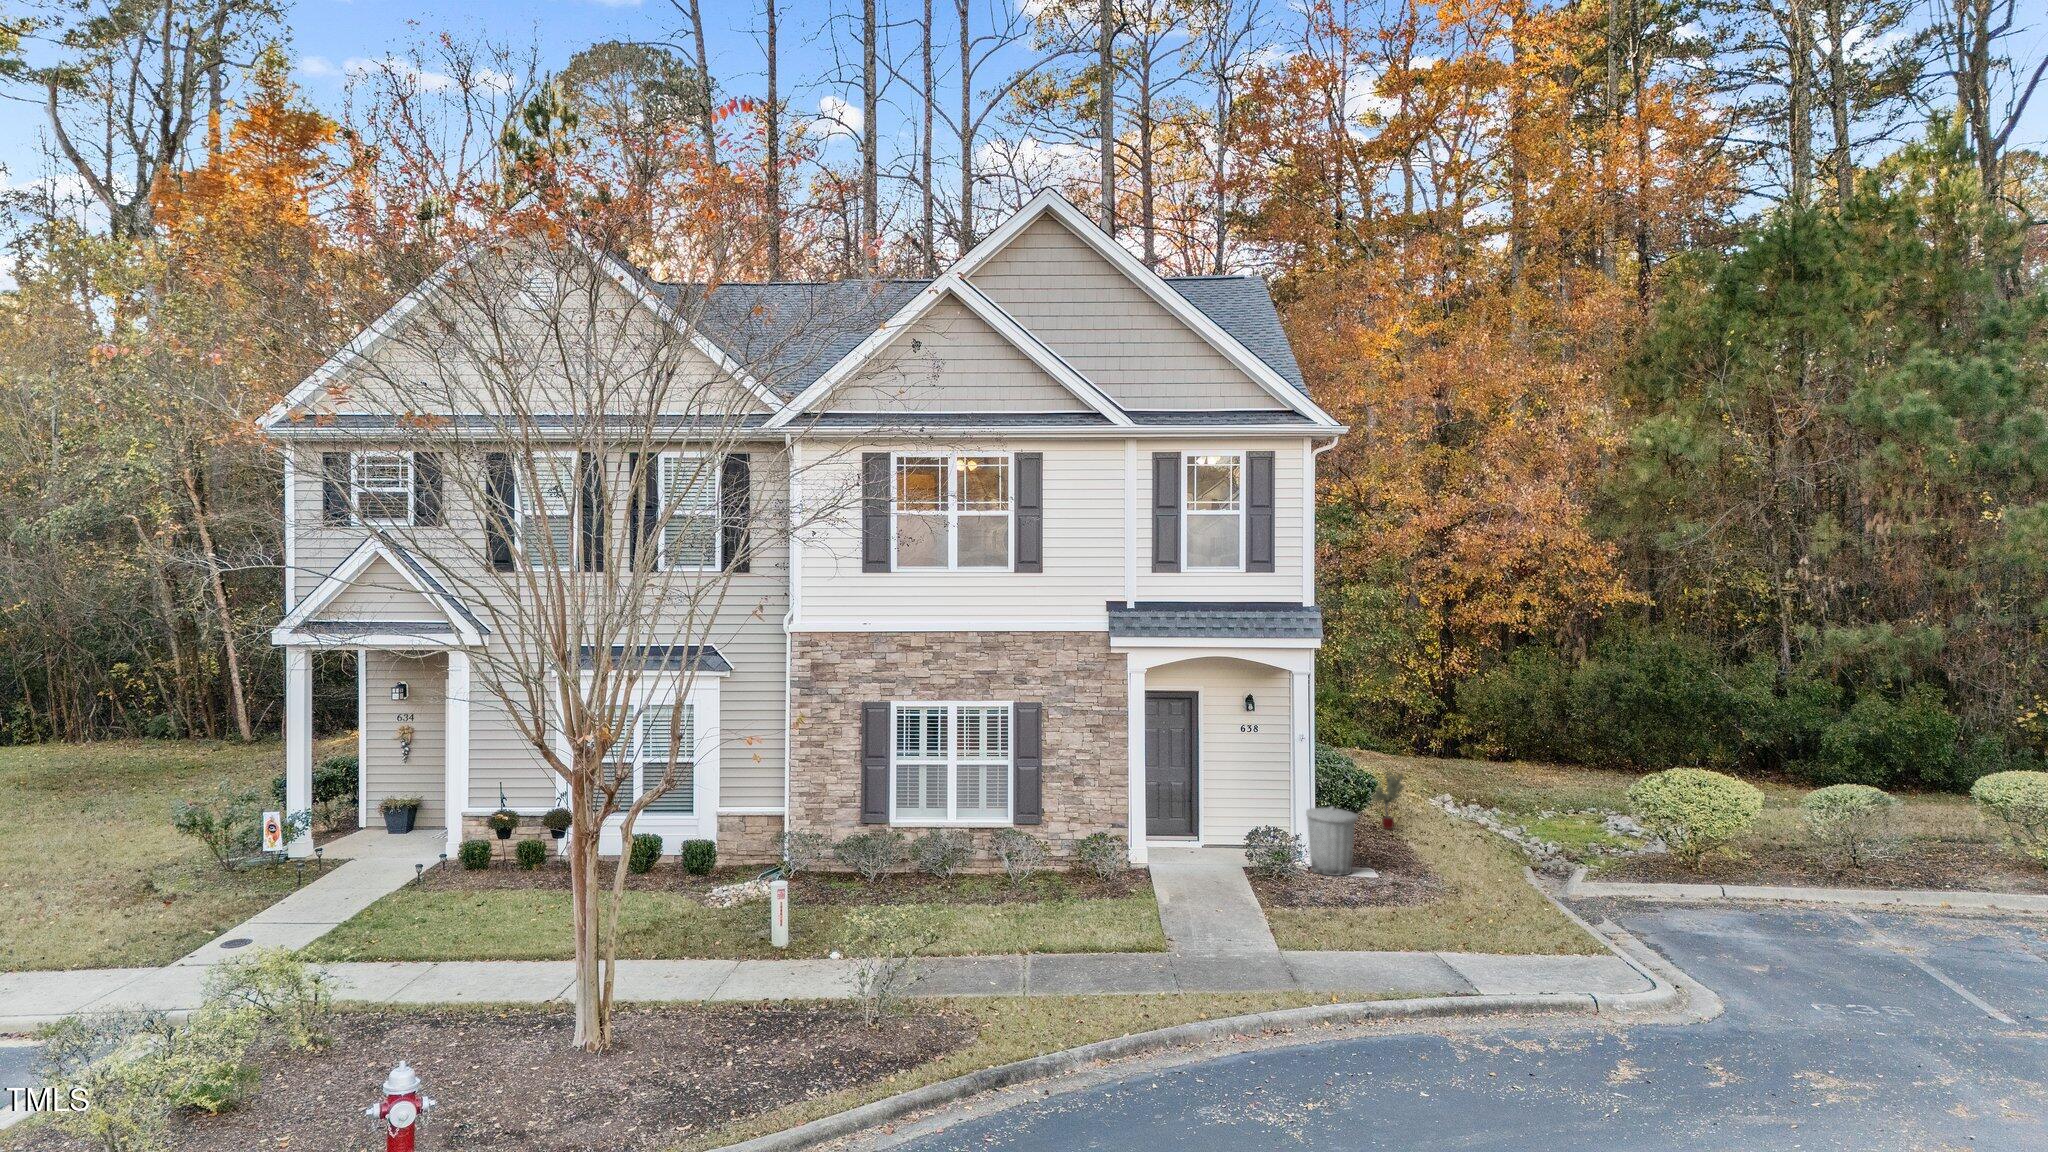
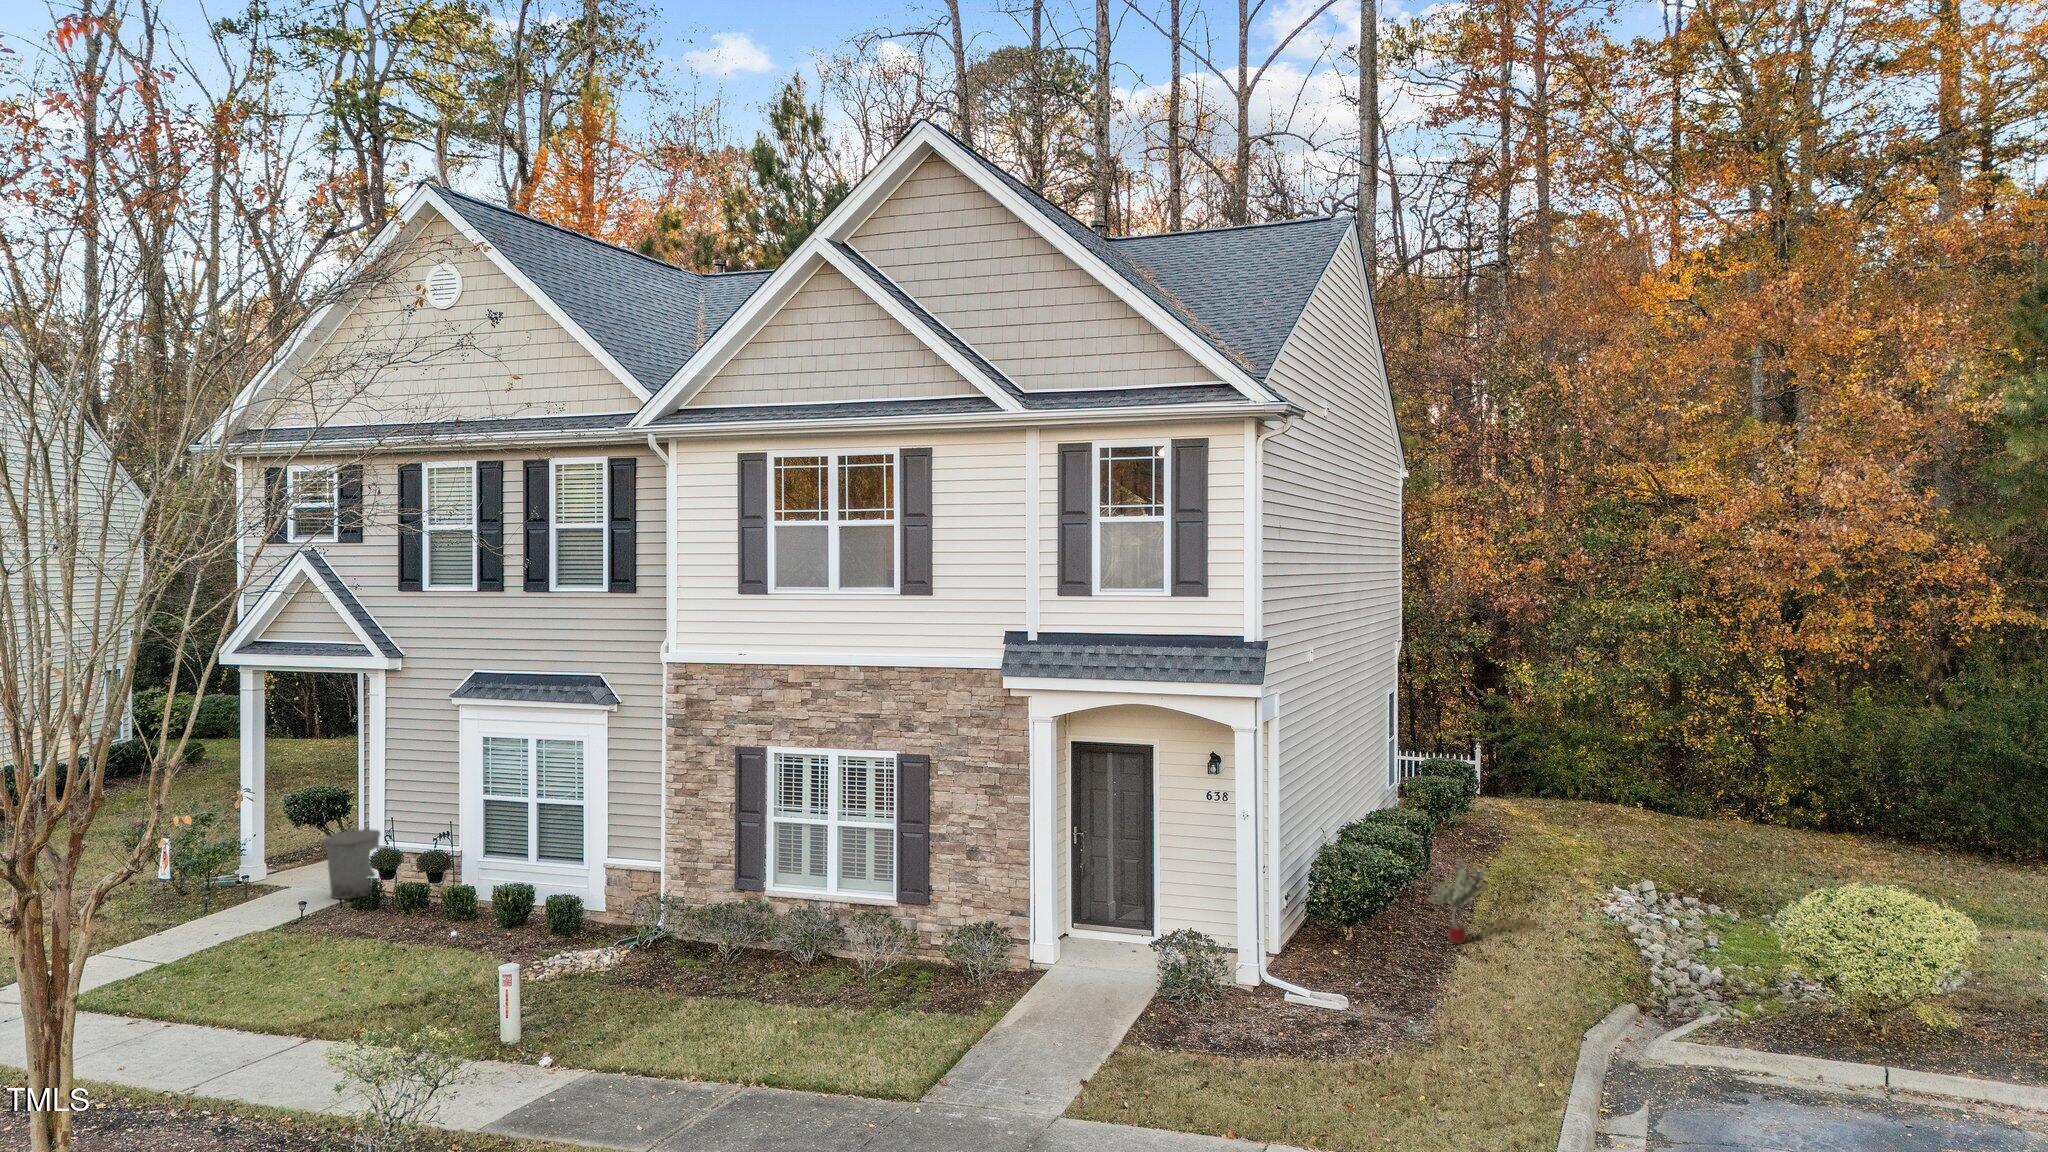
trash can: present [1306,806,1358,876] -> present [323,828,380,899]

